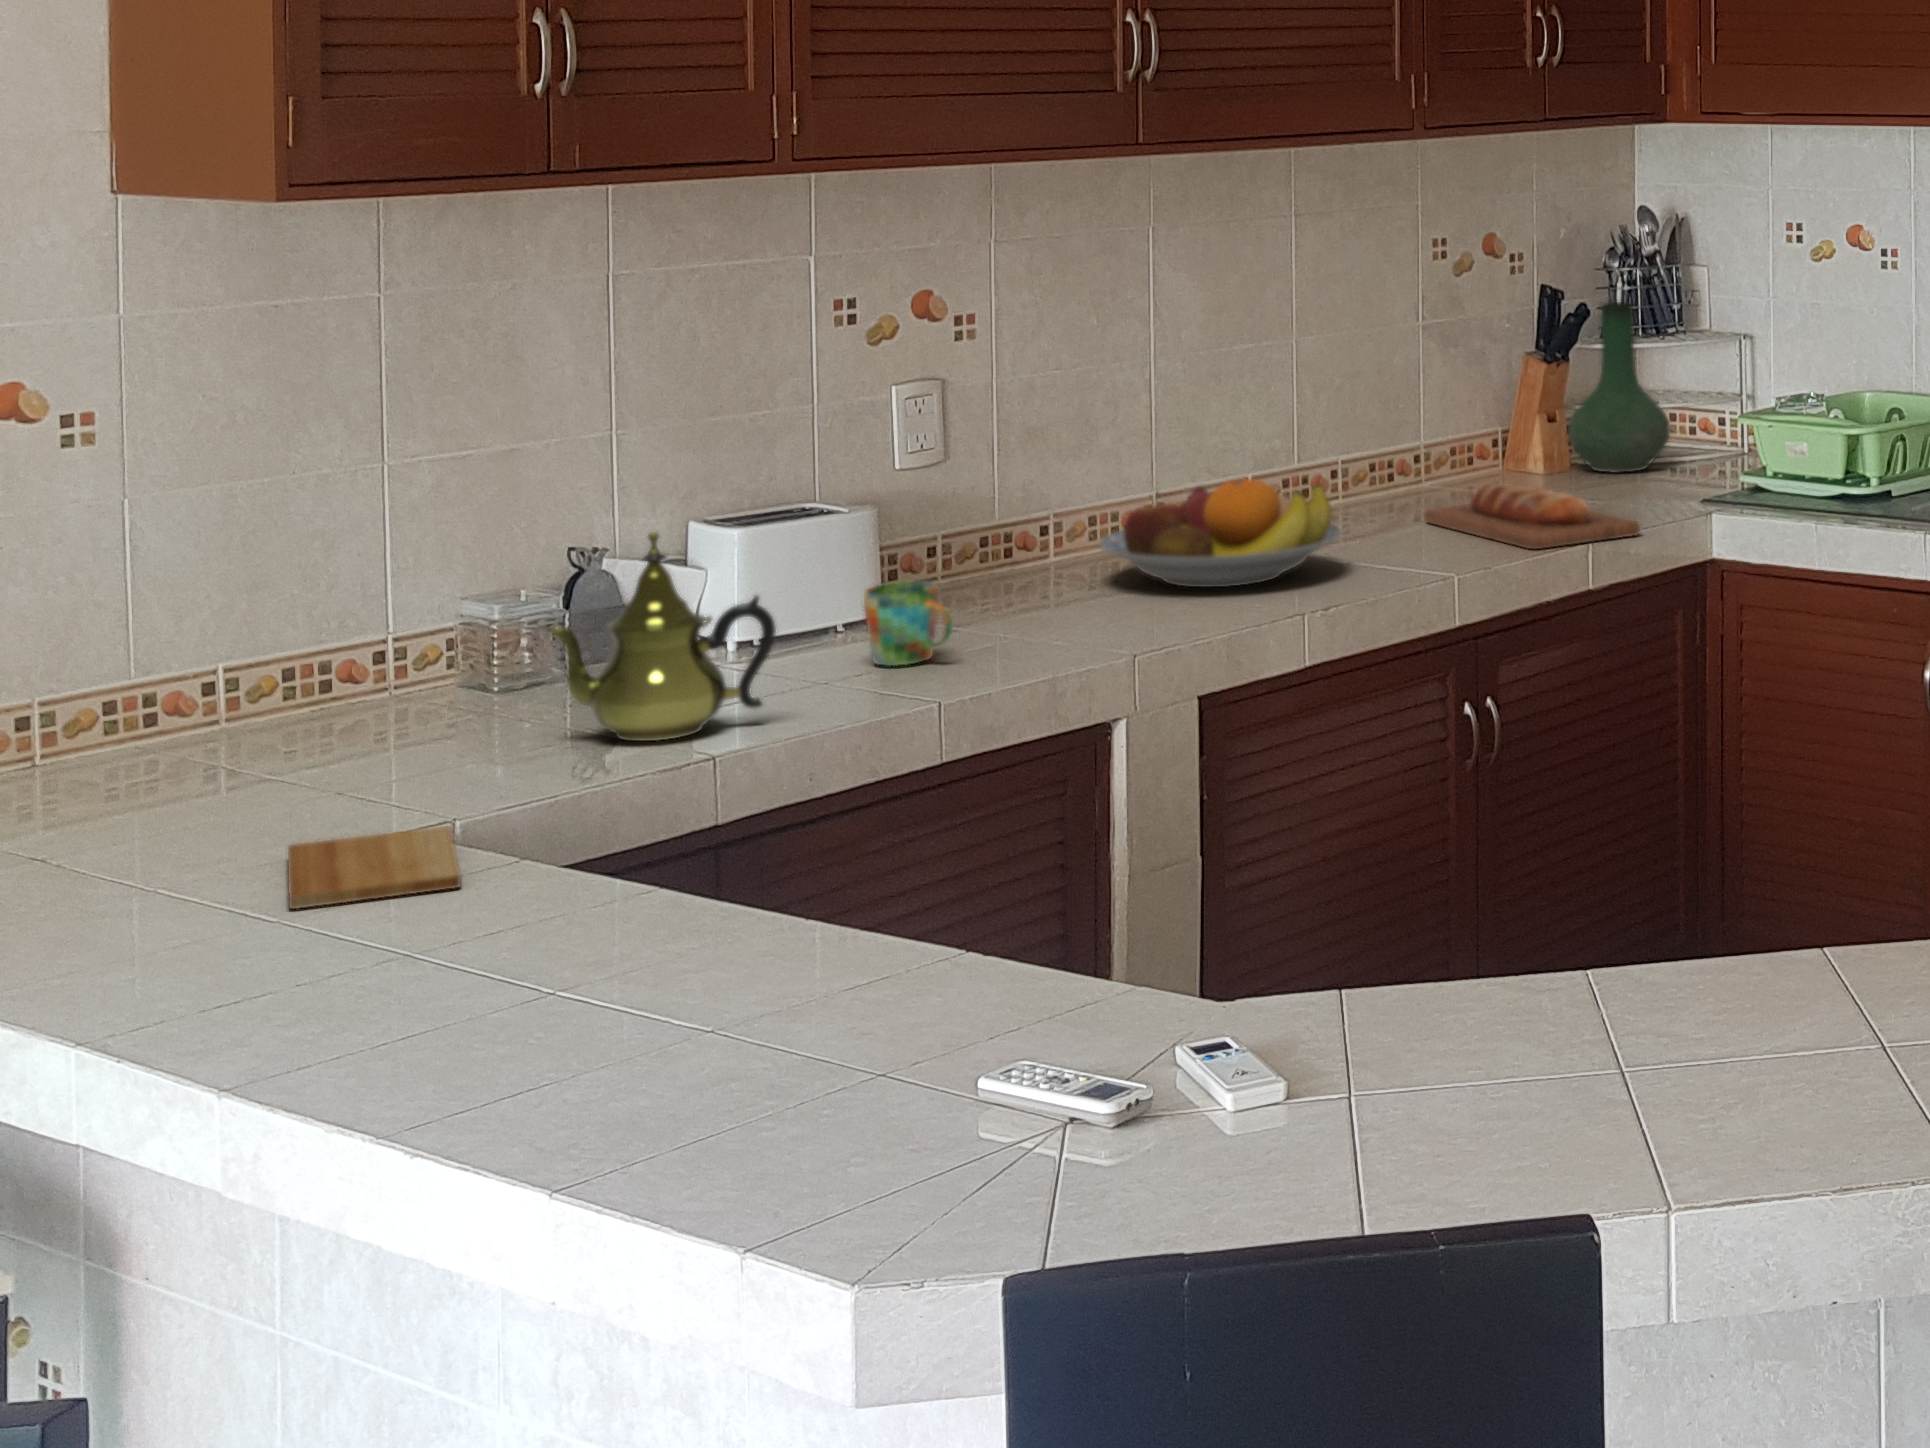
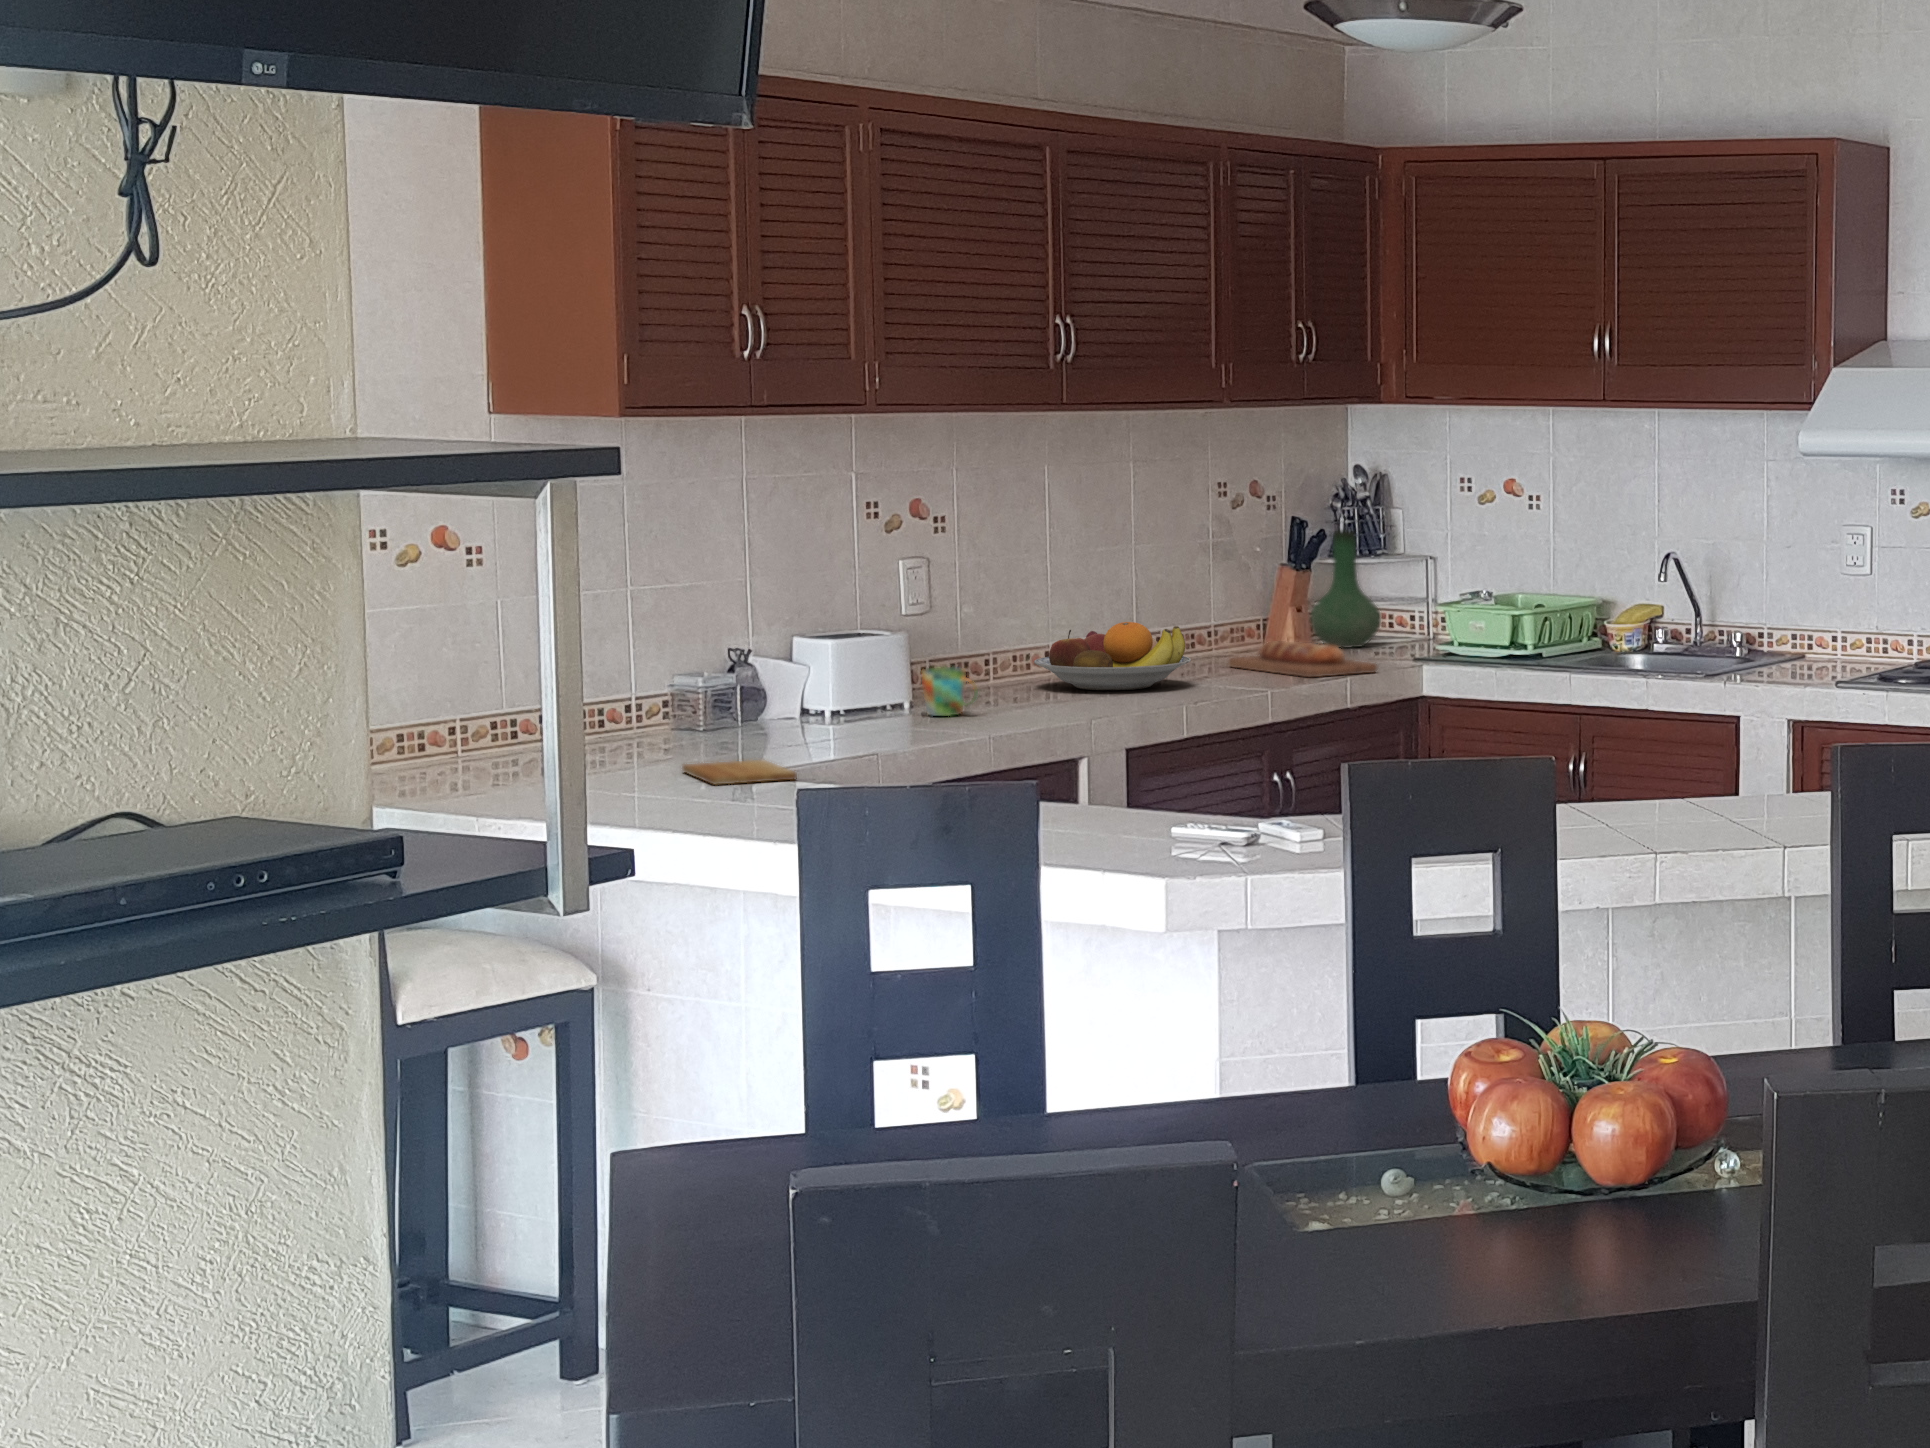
teapot: present [549,532,776,741] -> none [766,617,897,739]

